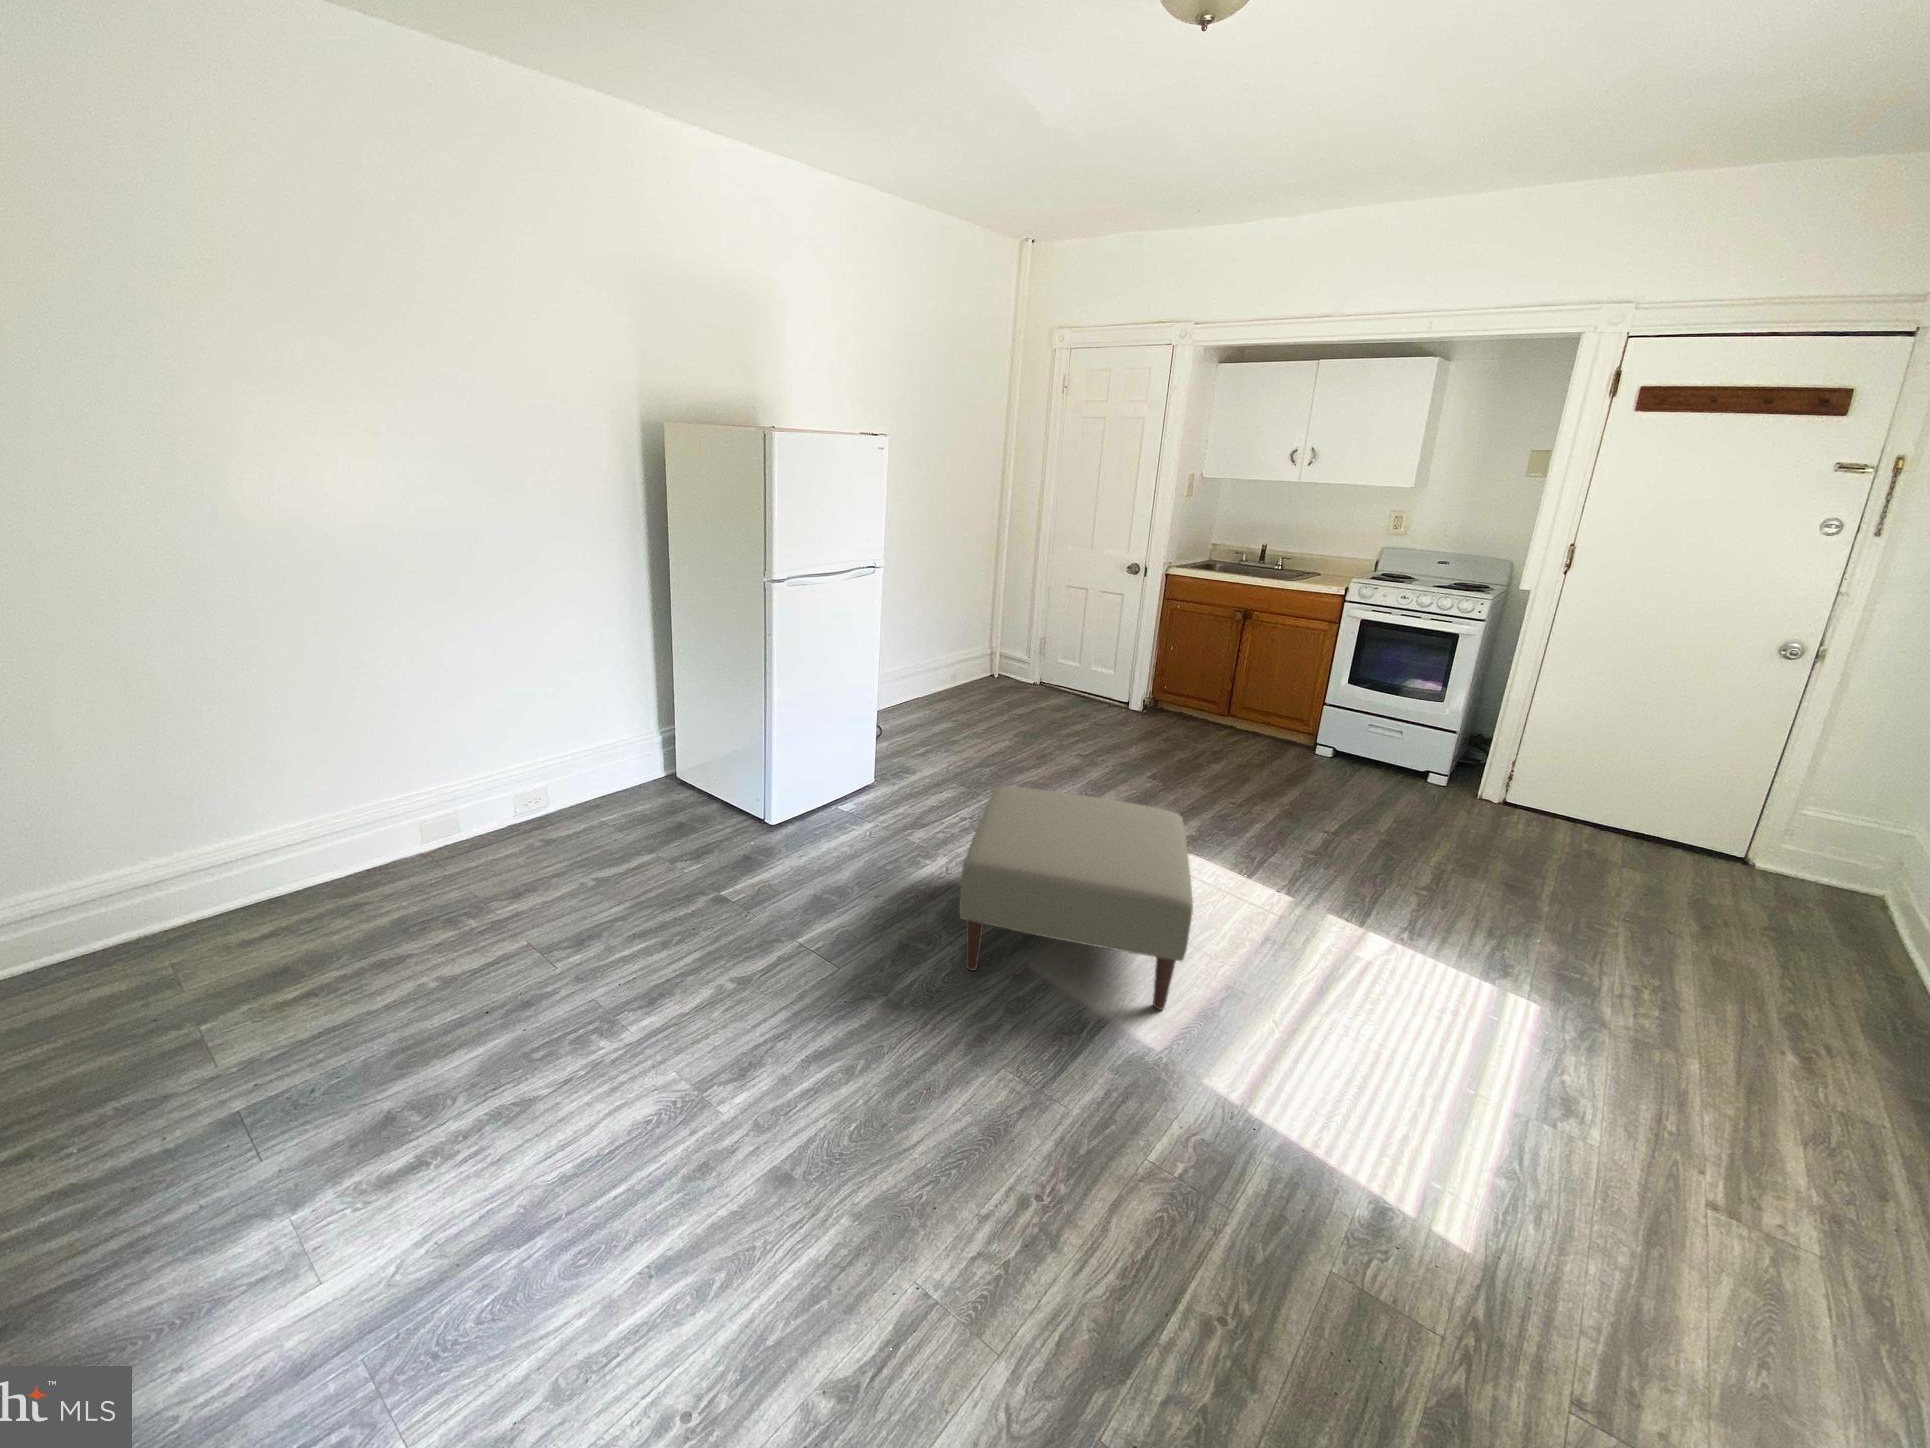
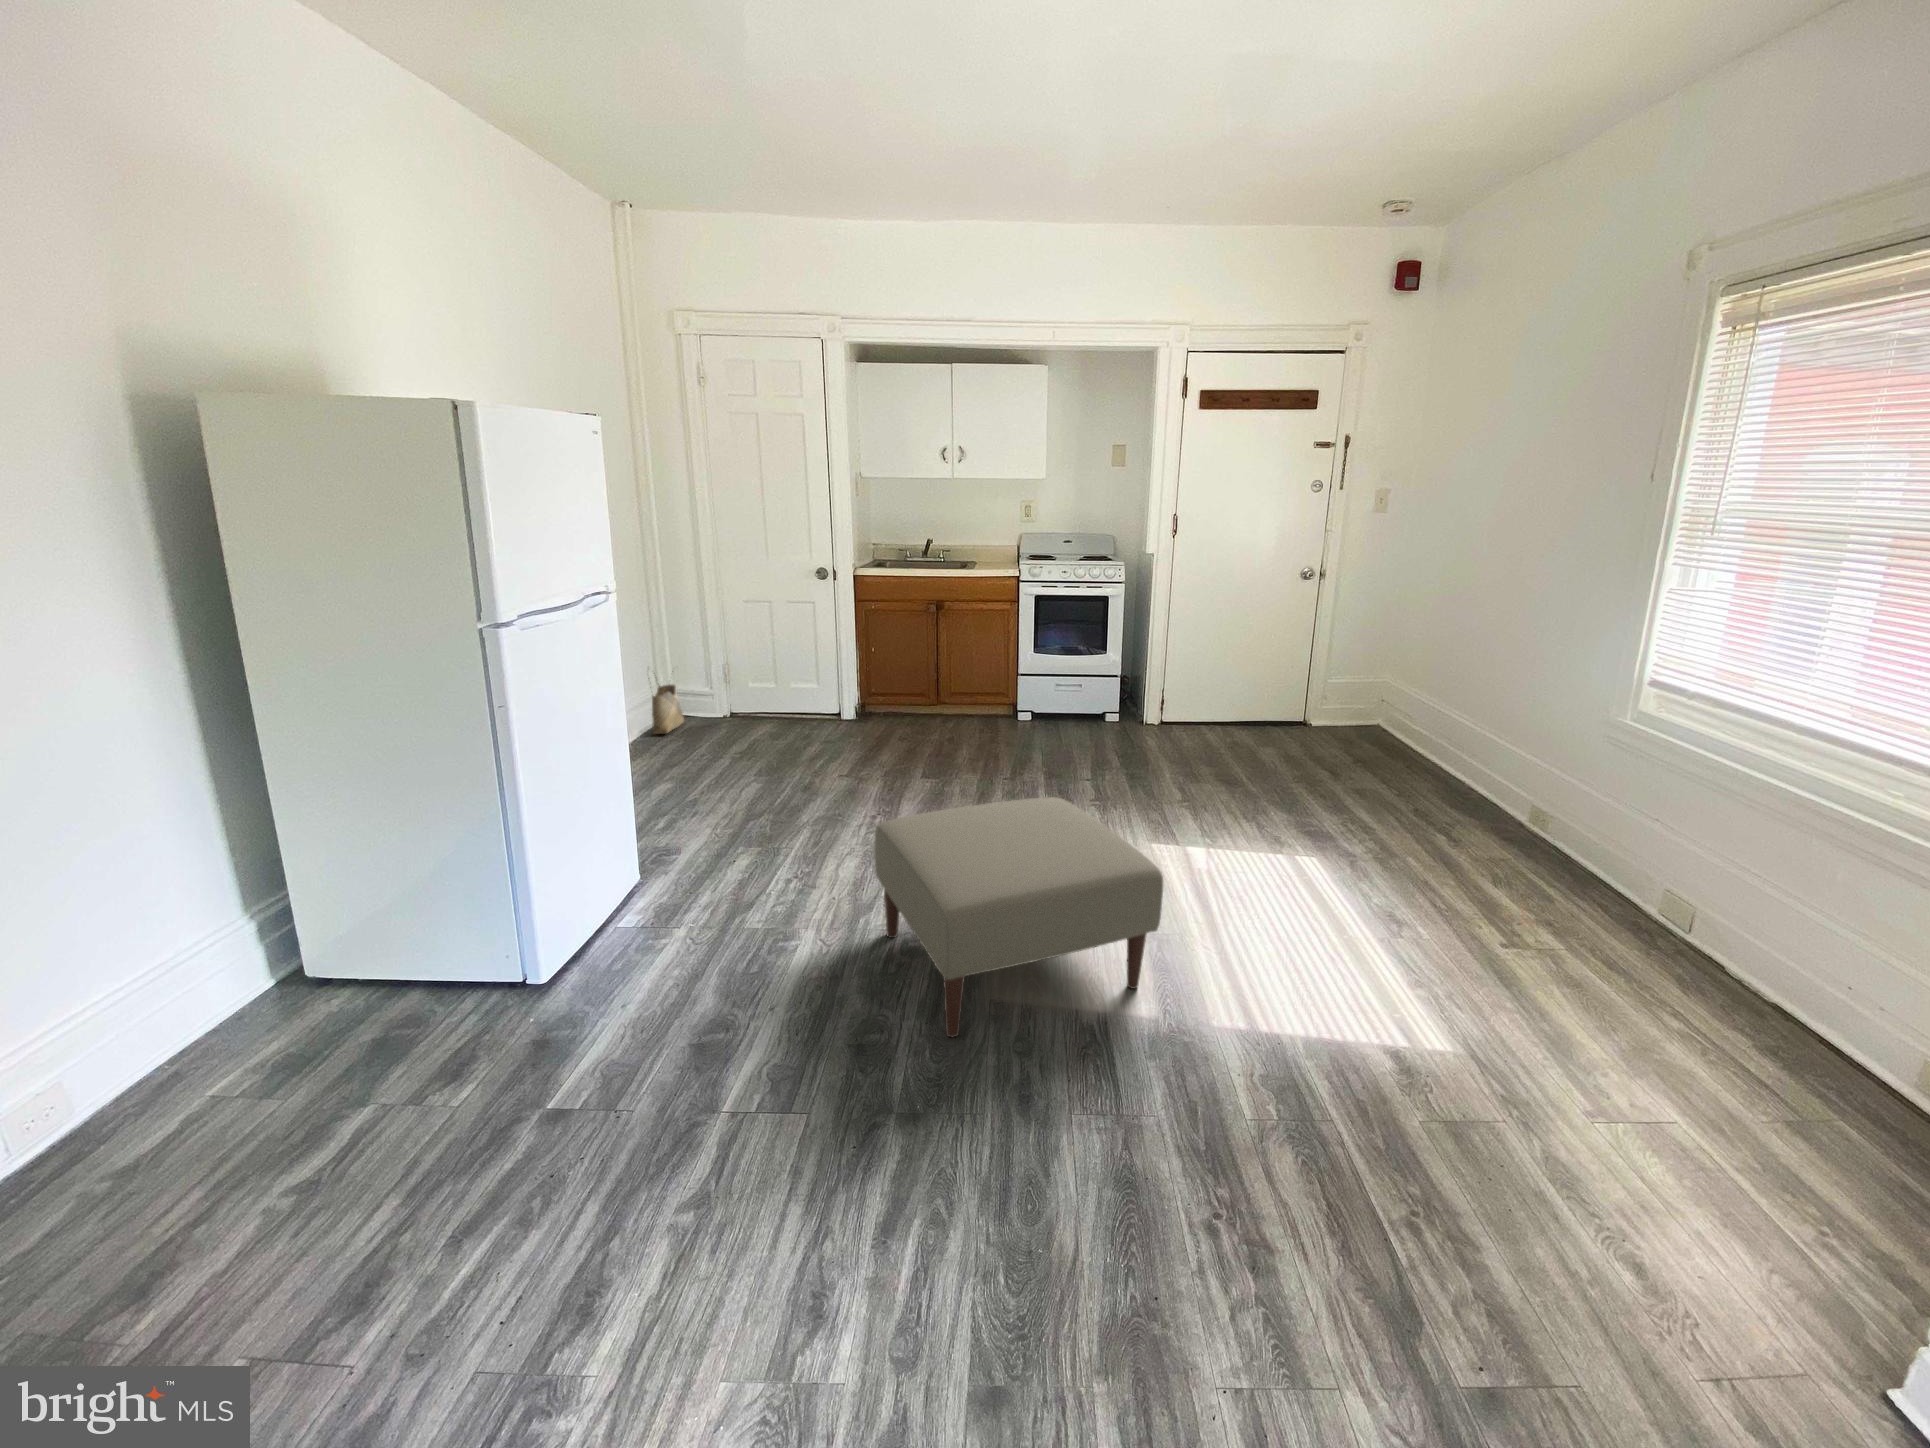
woven basket: none [968,633,997,688] -> present [652,685,684,734]

